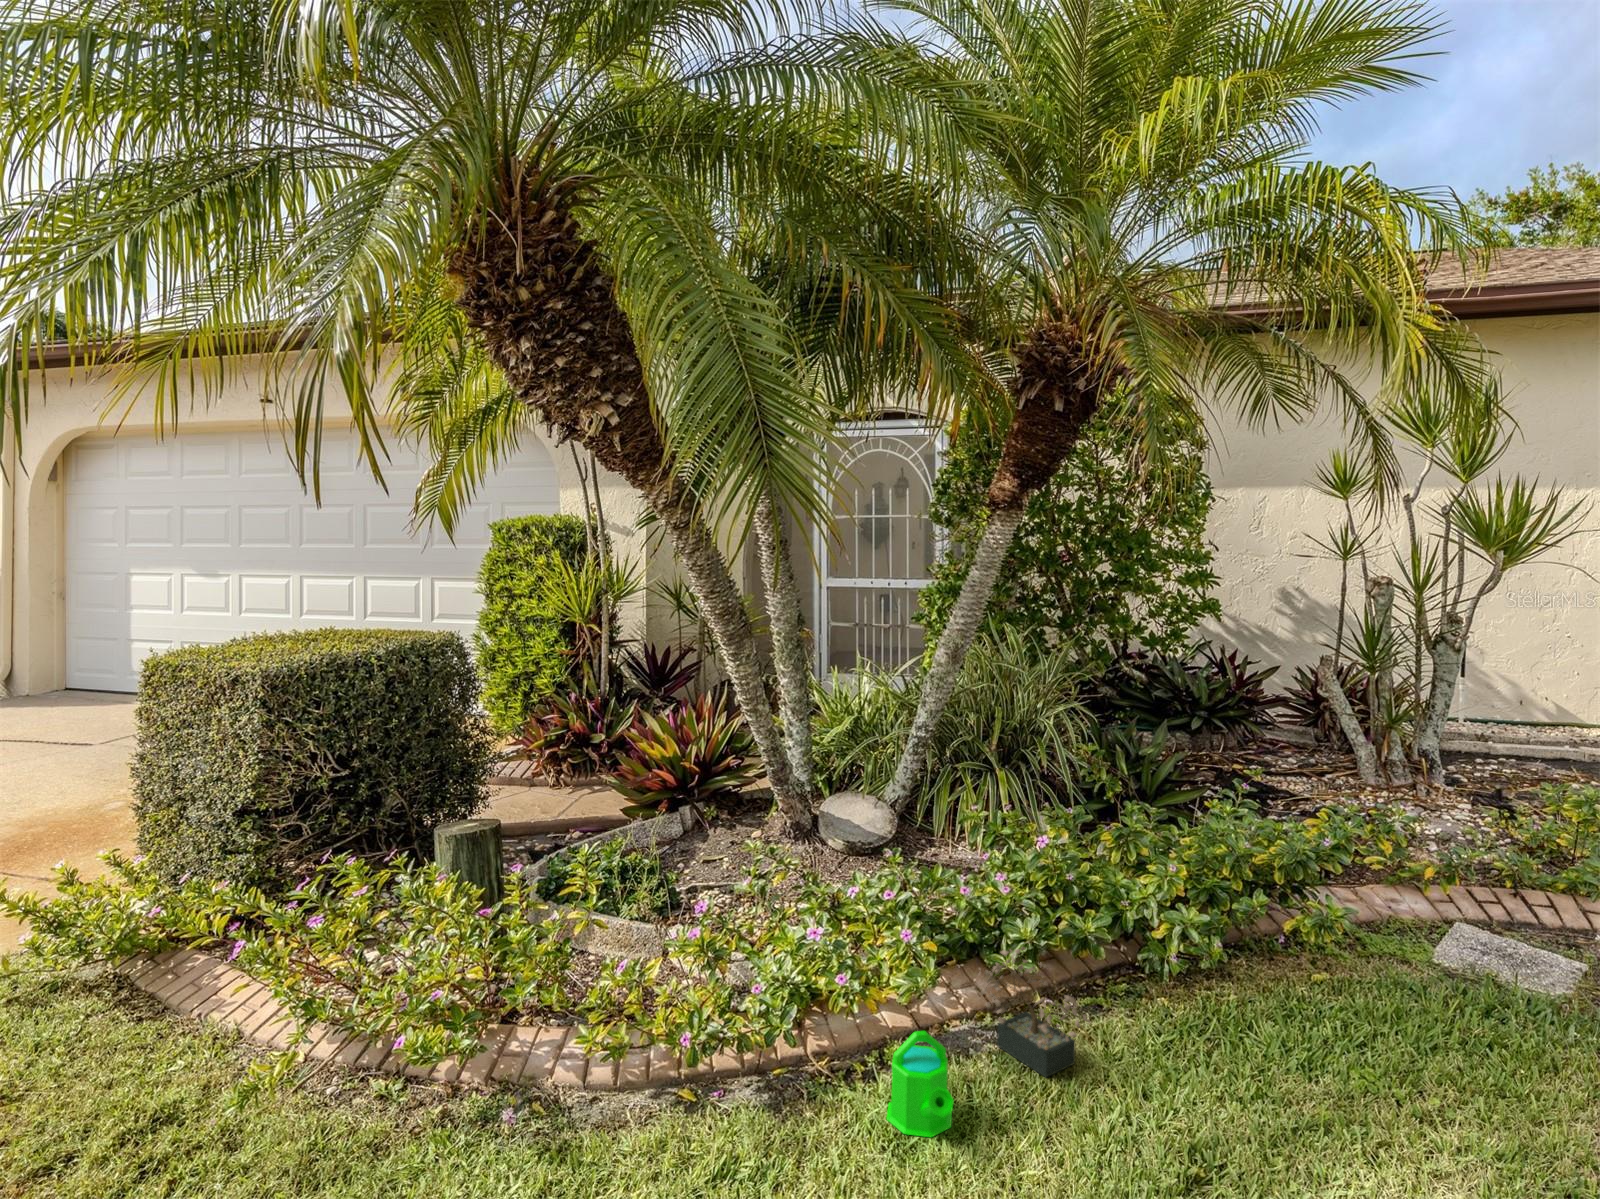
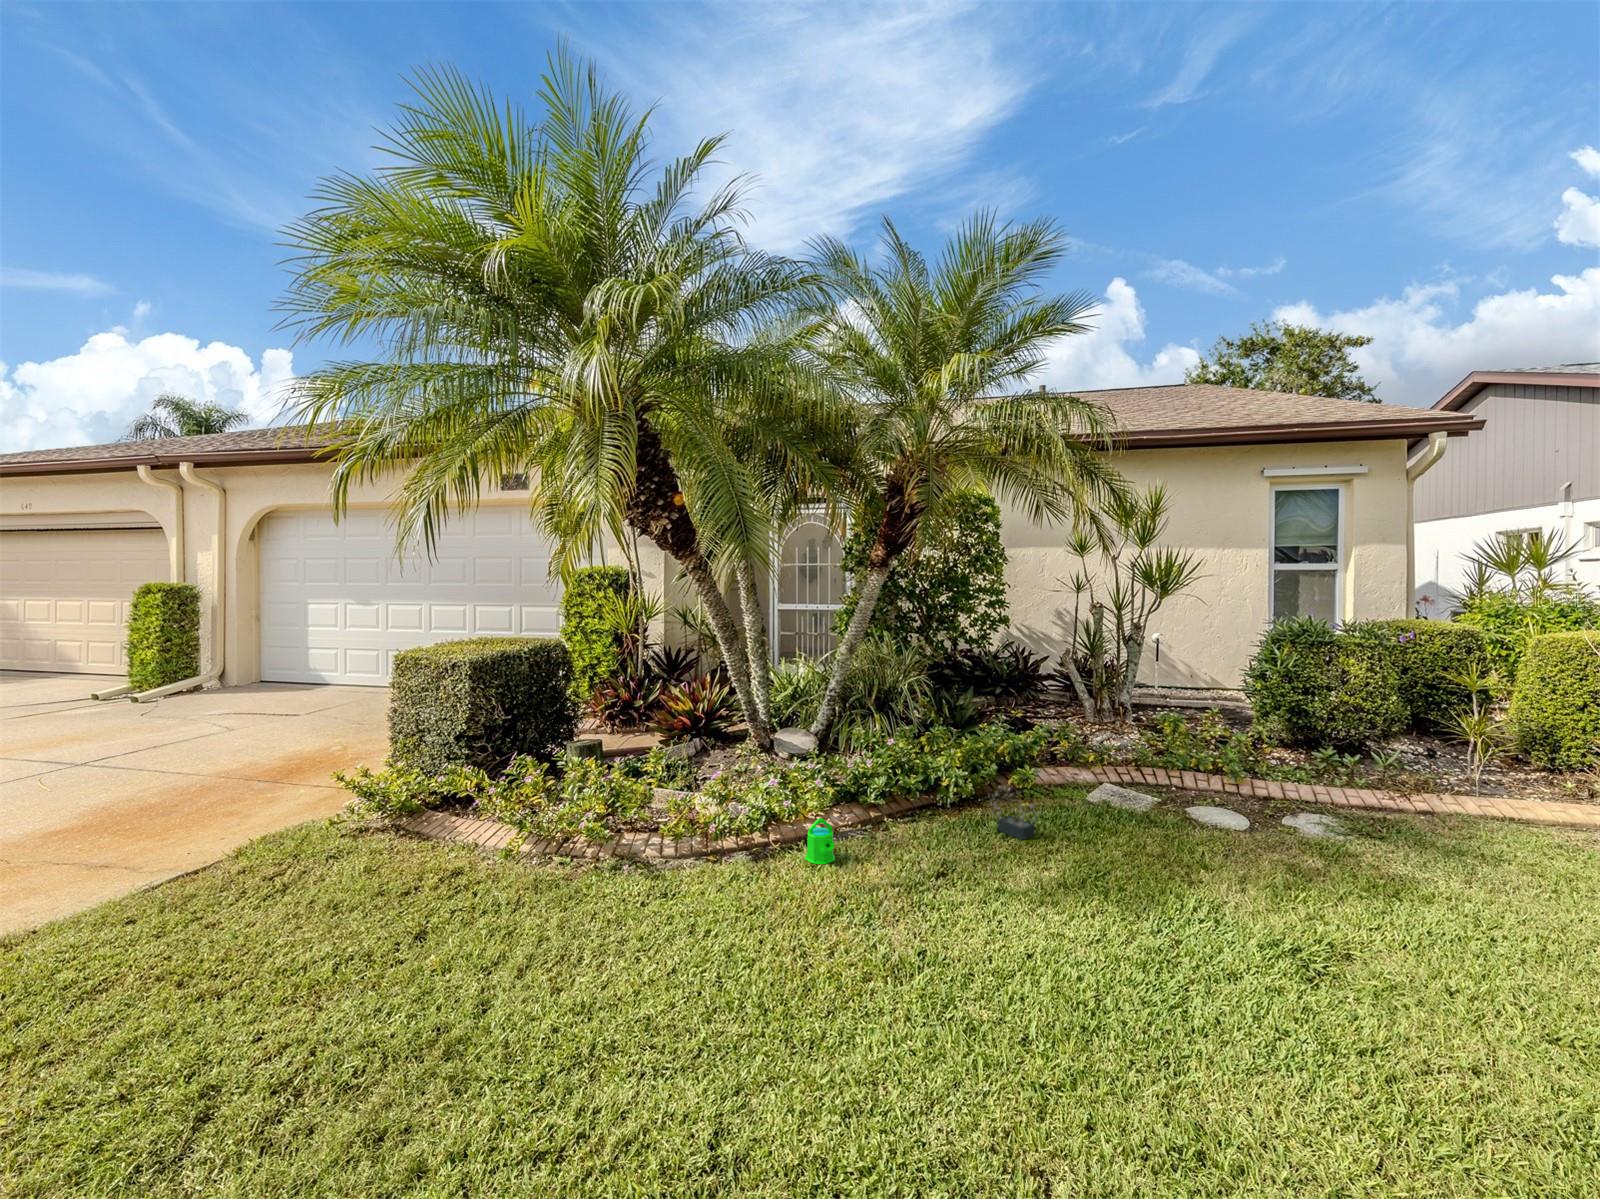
decorative plant: present [979,947,1089,1077] -> present [991,786,1040,840]

